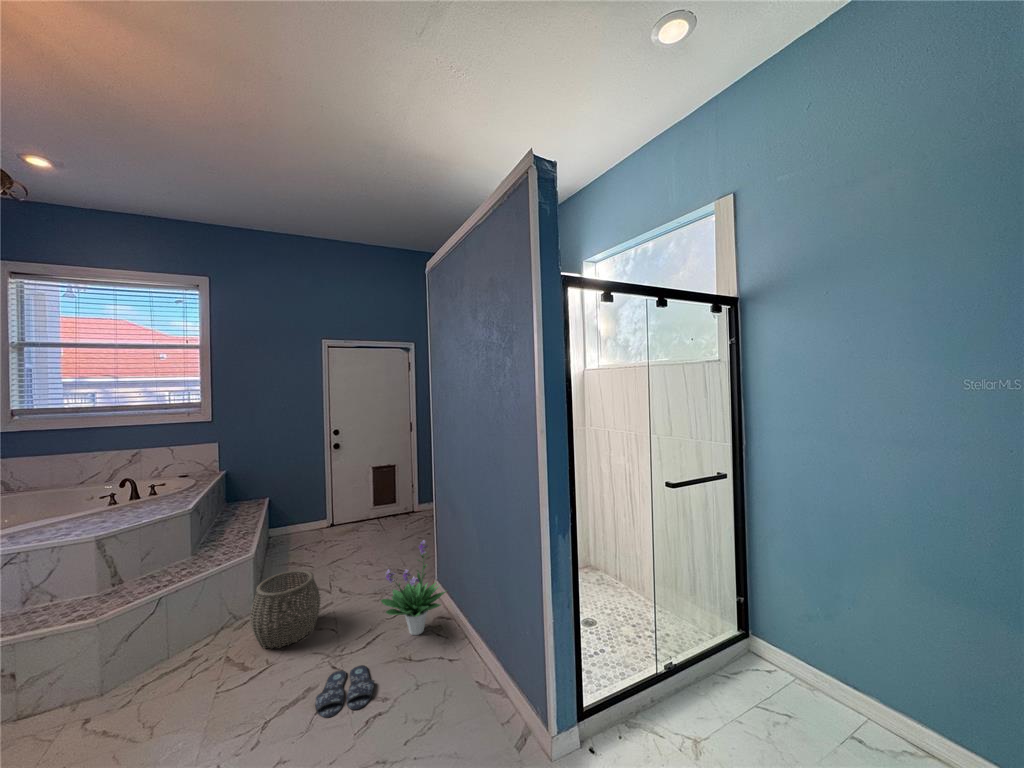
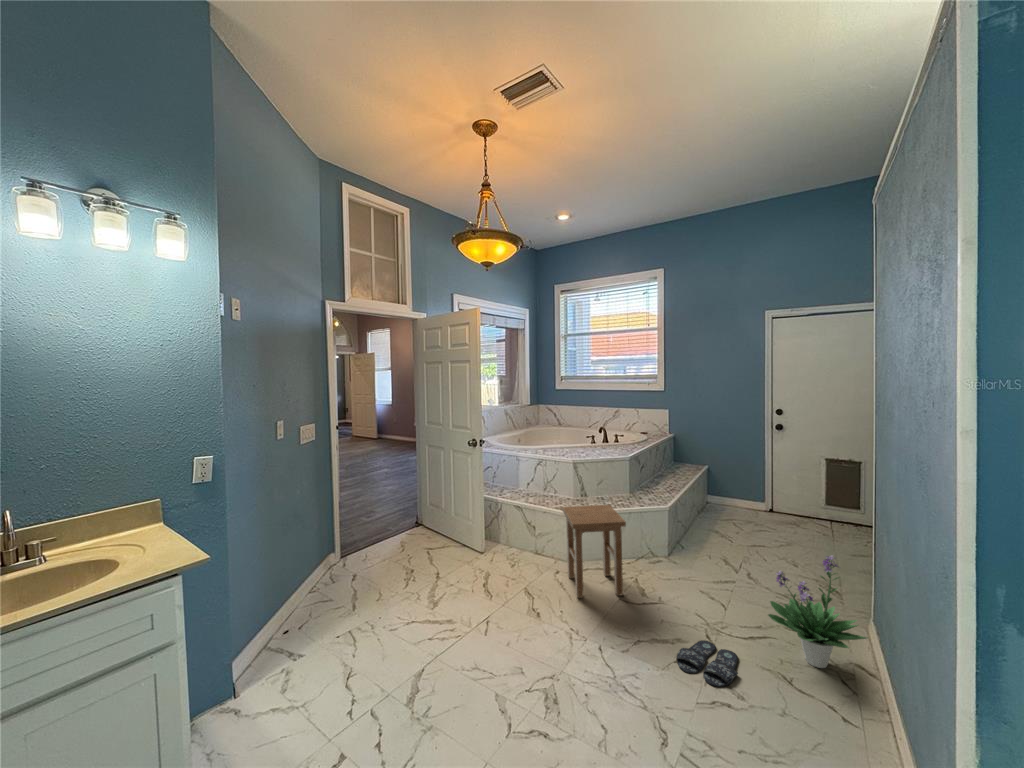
woven basket: present [250,570,321,648] -> none [654,531,716,598]
stool: none [95,579,222,738] -> present [563,505,626,598]

